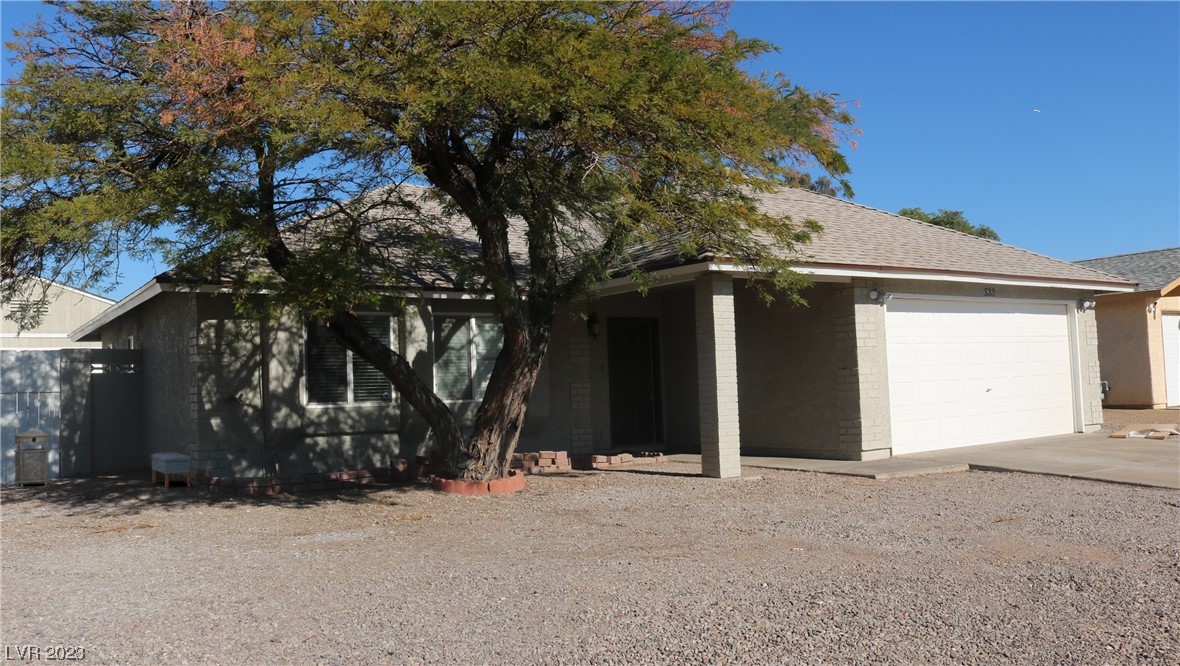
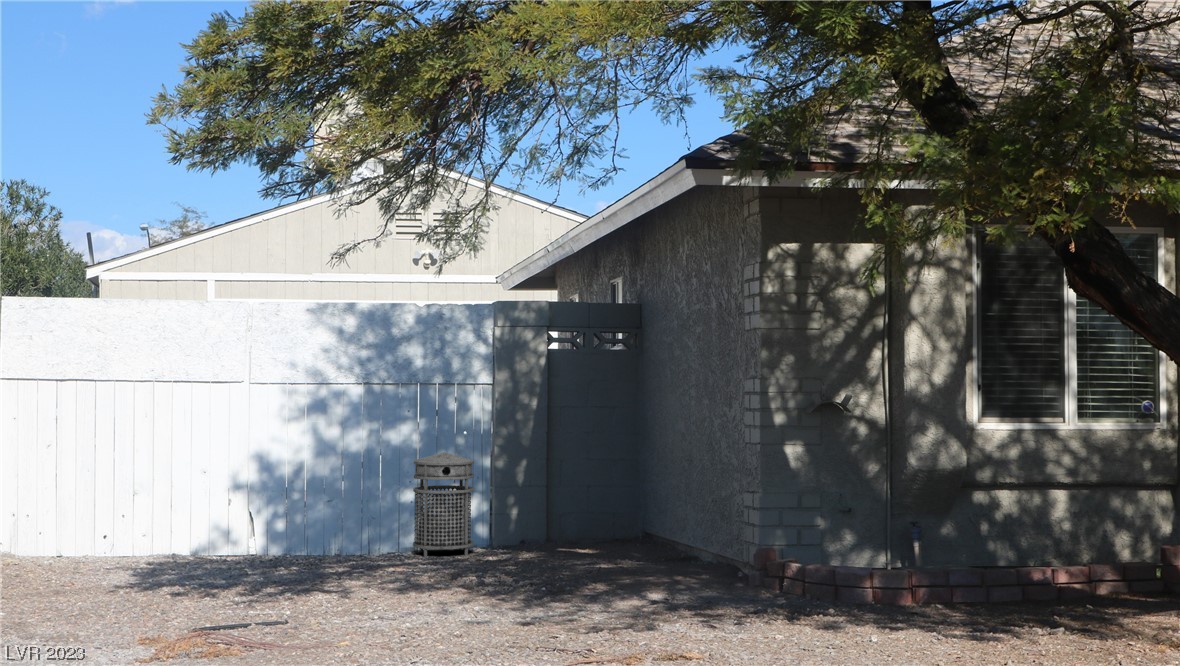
bench: present [151,452,191,488] -> none [654,507,743,588]

